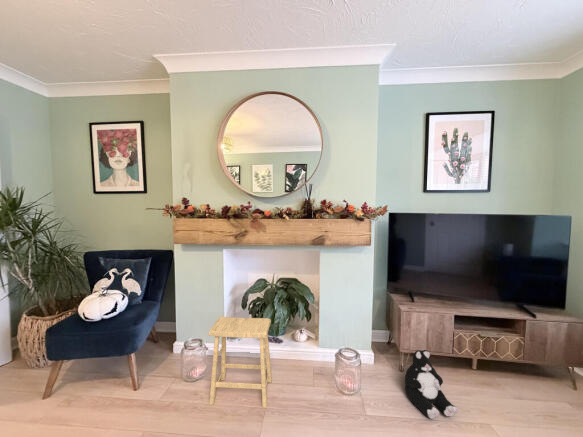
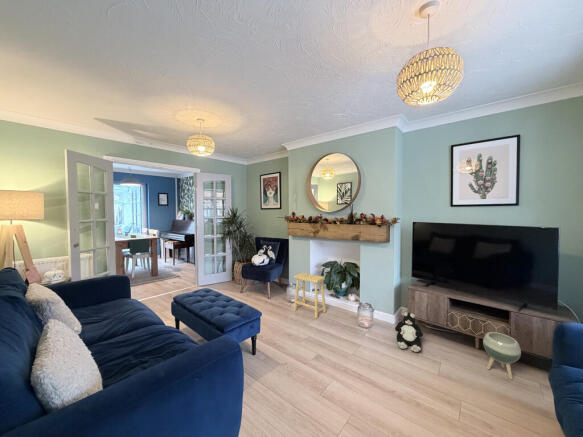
planter: none [507,349,558,409] -> present [483,332,521,380]

